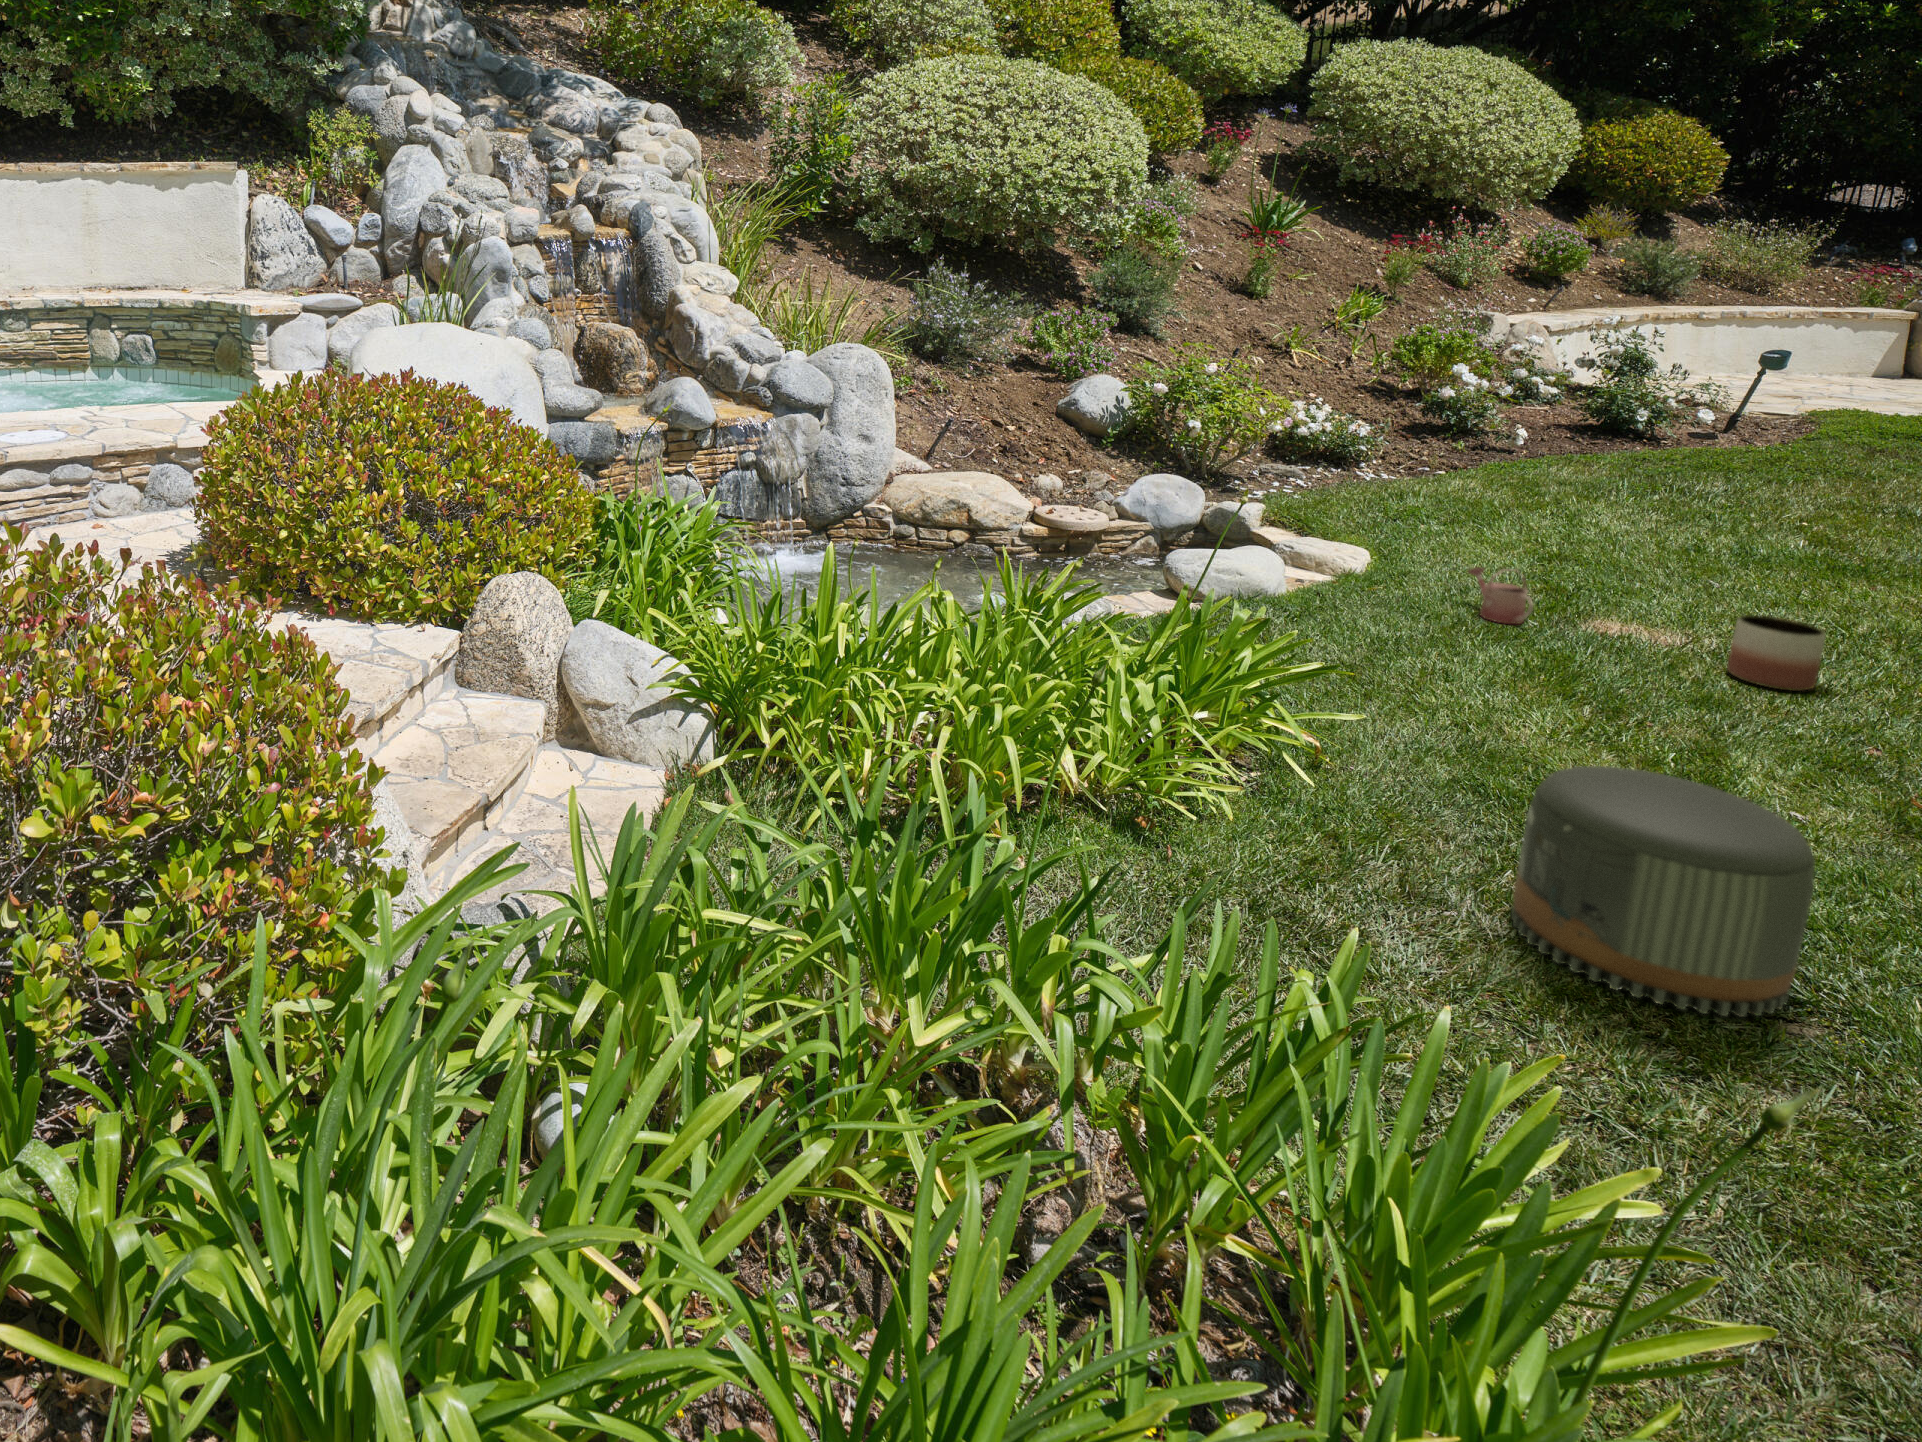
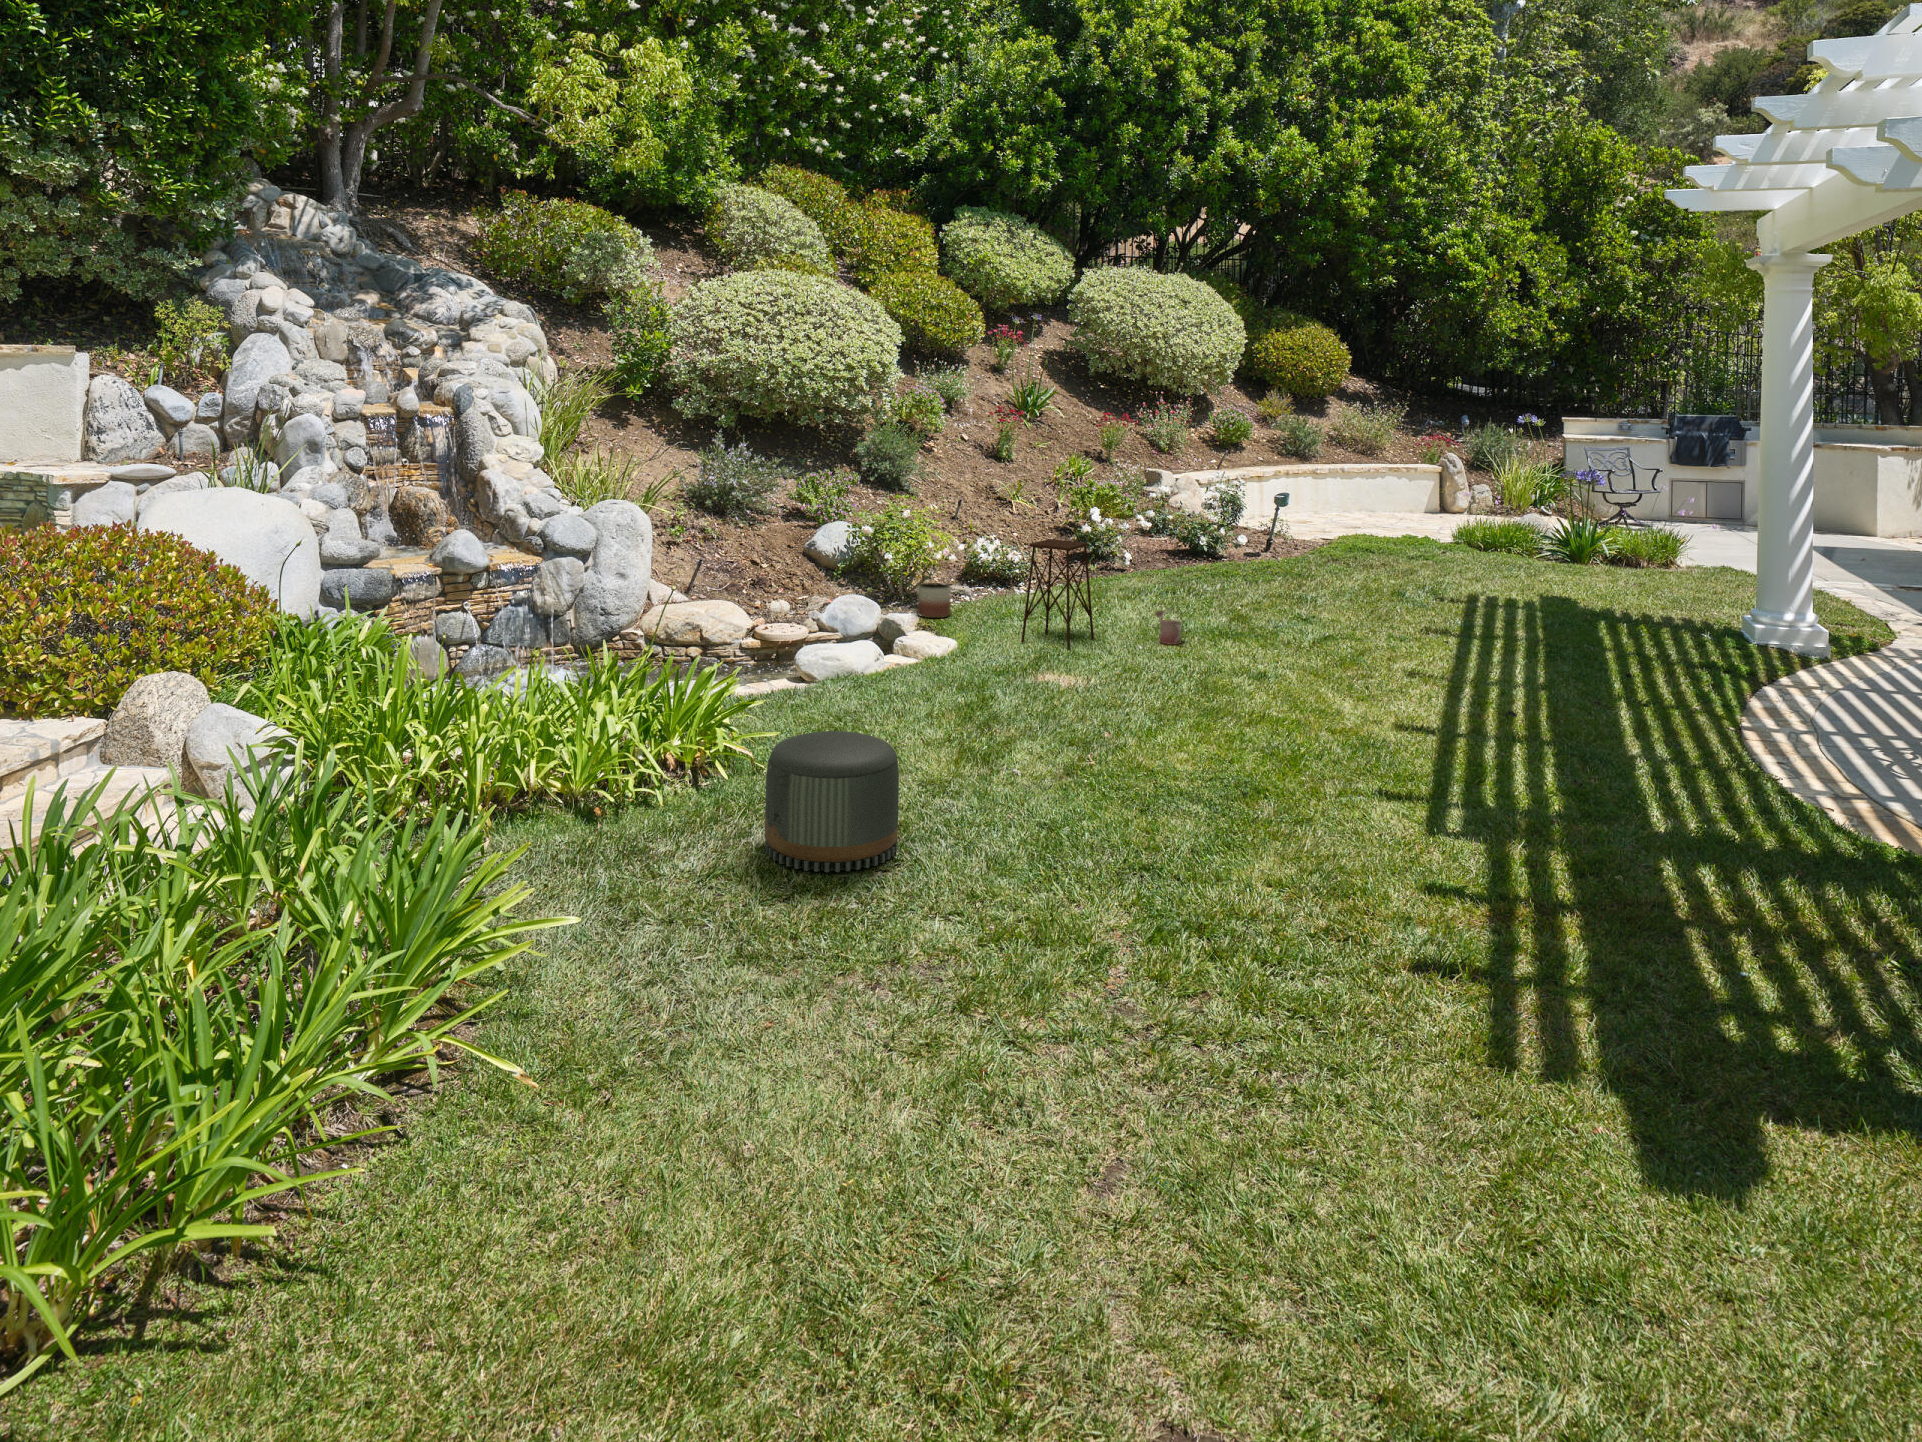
side table: none [1523,428,1651,590] -> present [1021,539,1094,649]
watering can: present [1468,567,1533,624] -> present [1155,610,1182,645]
planter: present [1727,615,1826,691] -> present [917,583,951,618]

